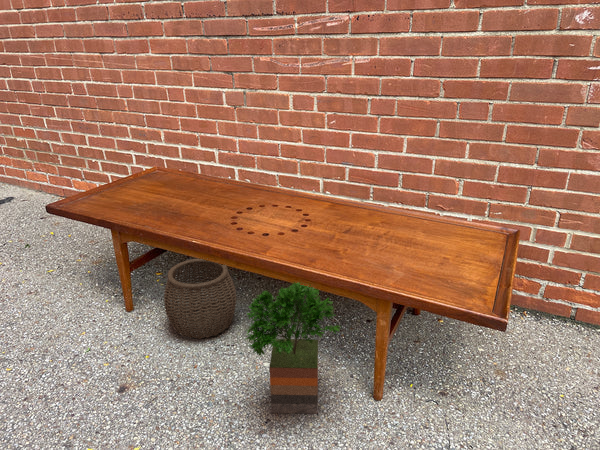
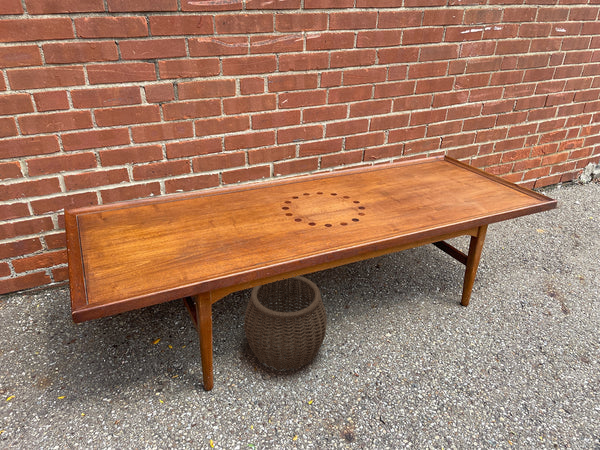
potted tree: present [246,282,341,414] -> none [413,237,503,360]

